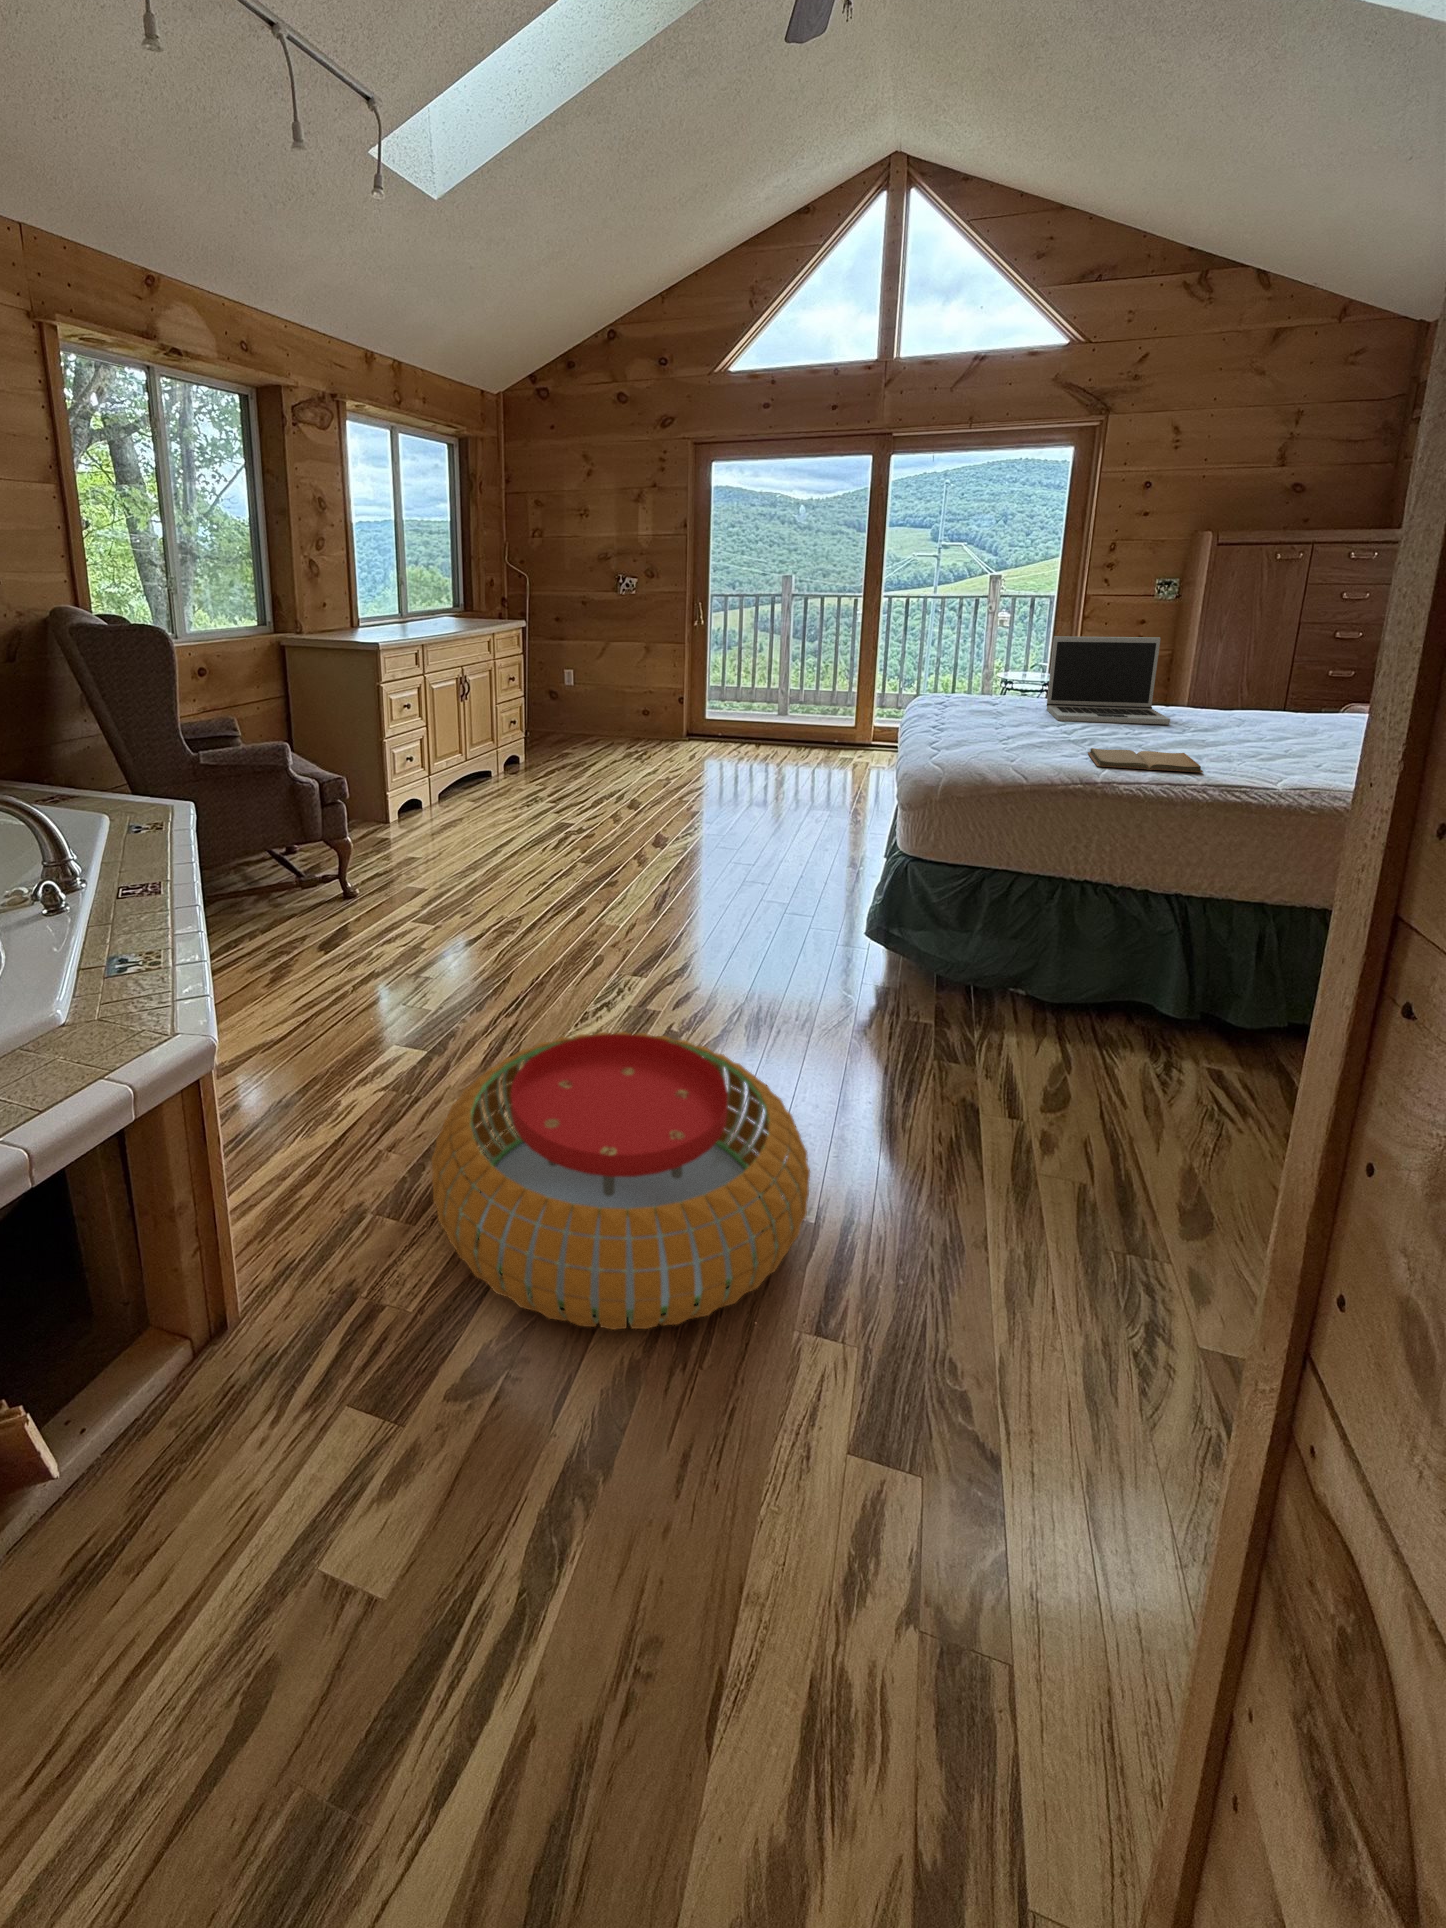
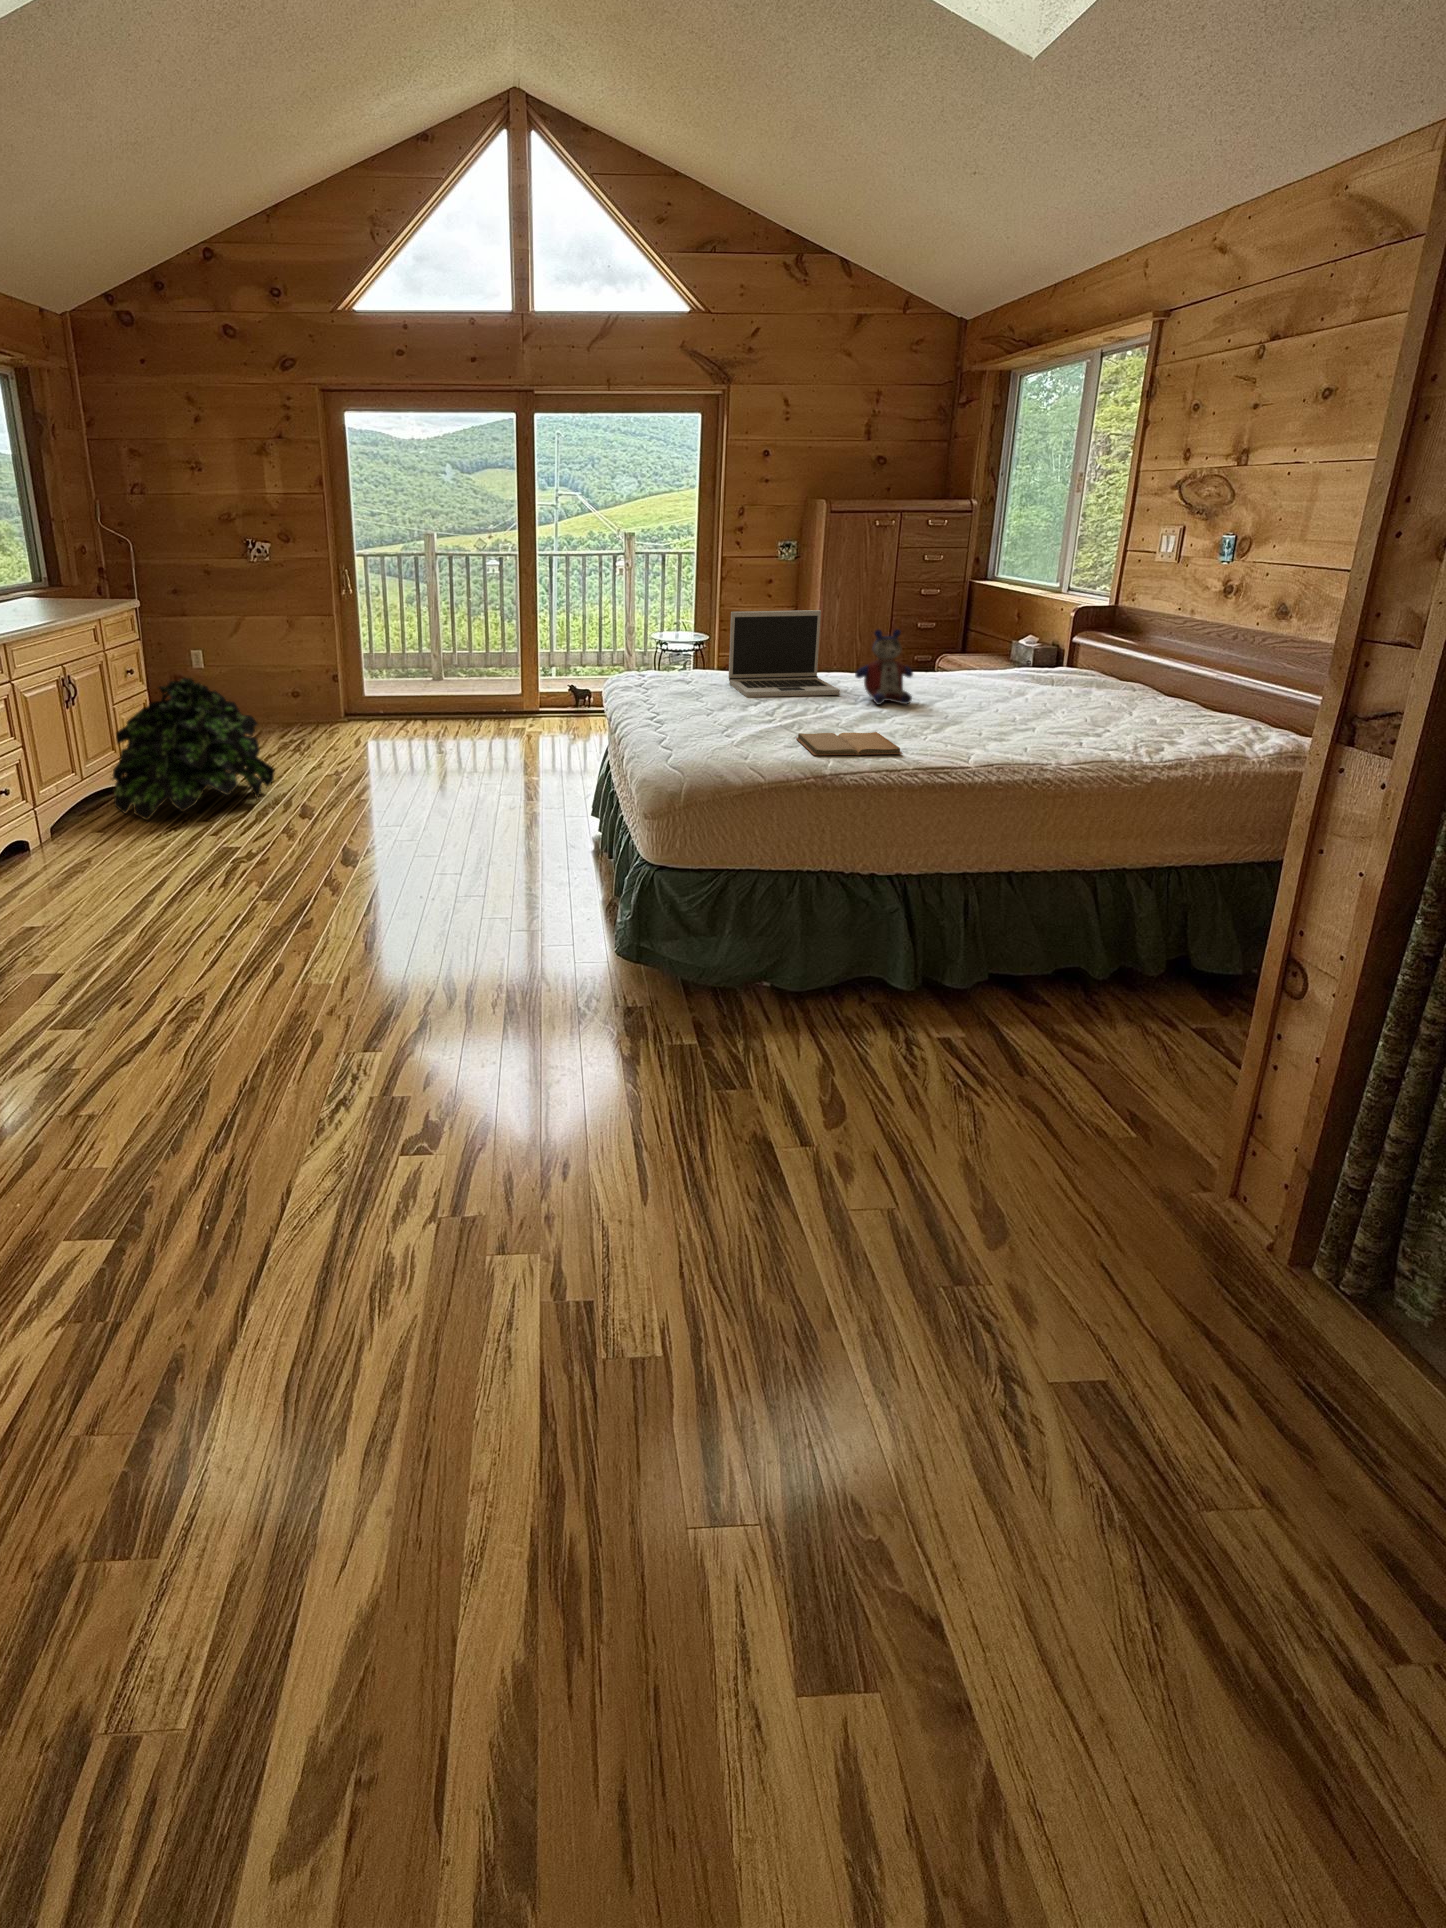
stuffed bear: none [1187,655,1262,736] -> present [855,629,913,705]
potted plant: none [486,684,613,798] -> present [112,678,275,820]
pouf: present [432,1032,810,1330] -> none [172,1164,670,1664]

